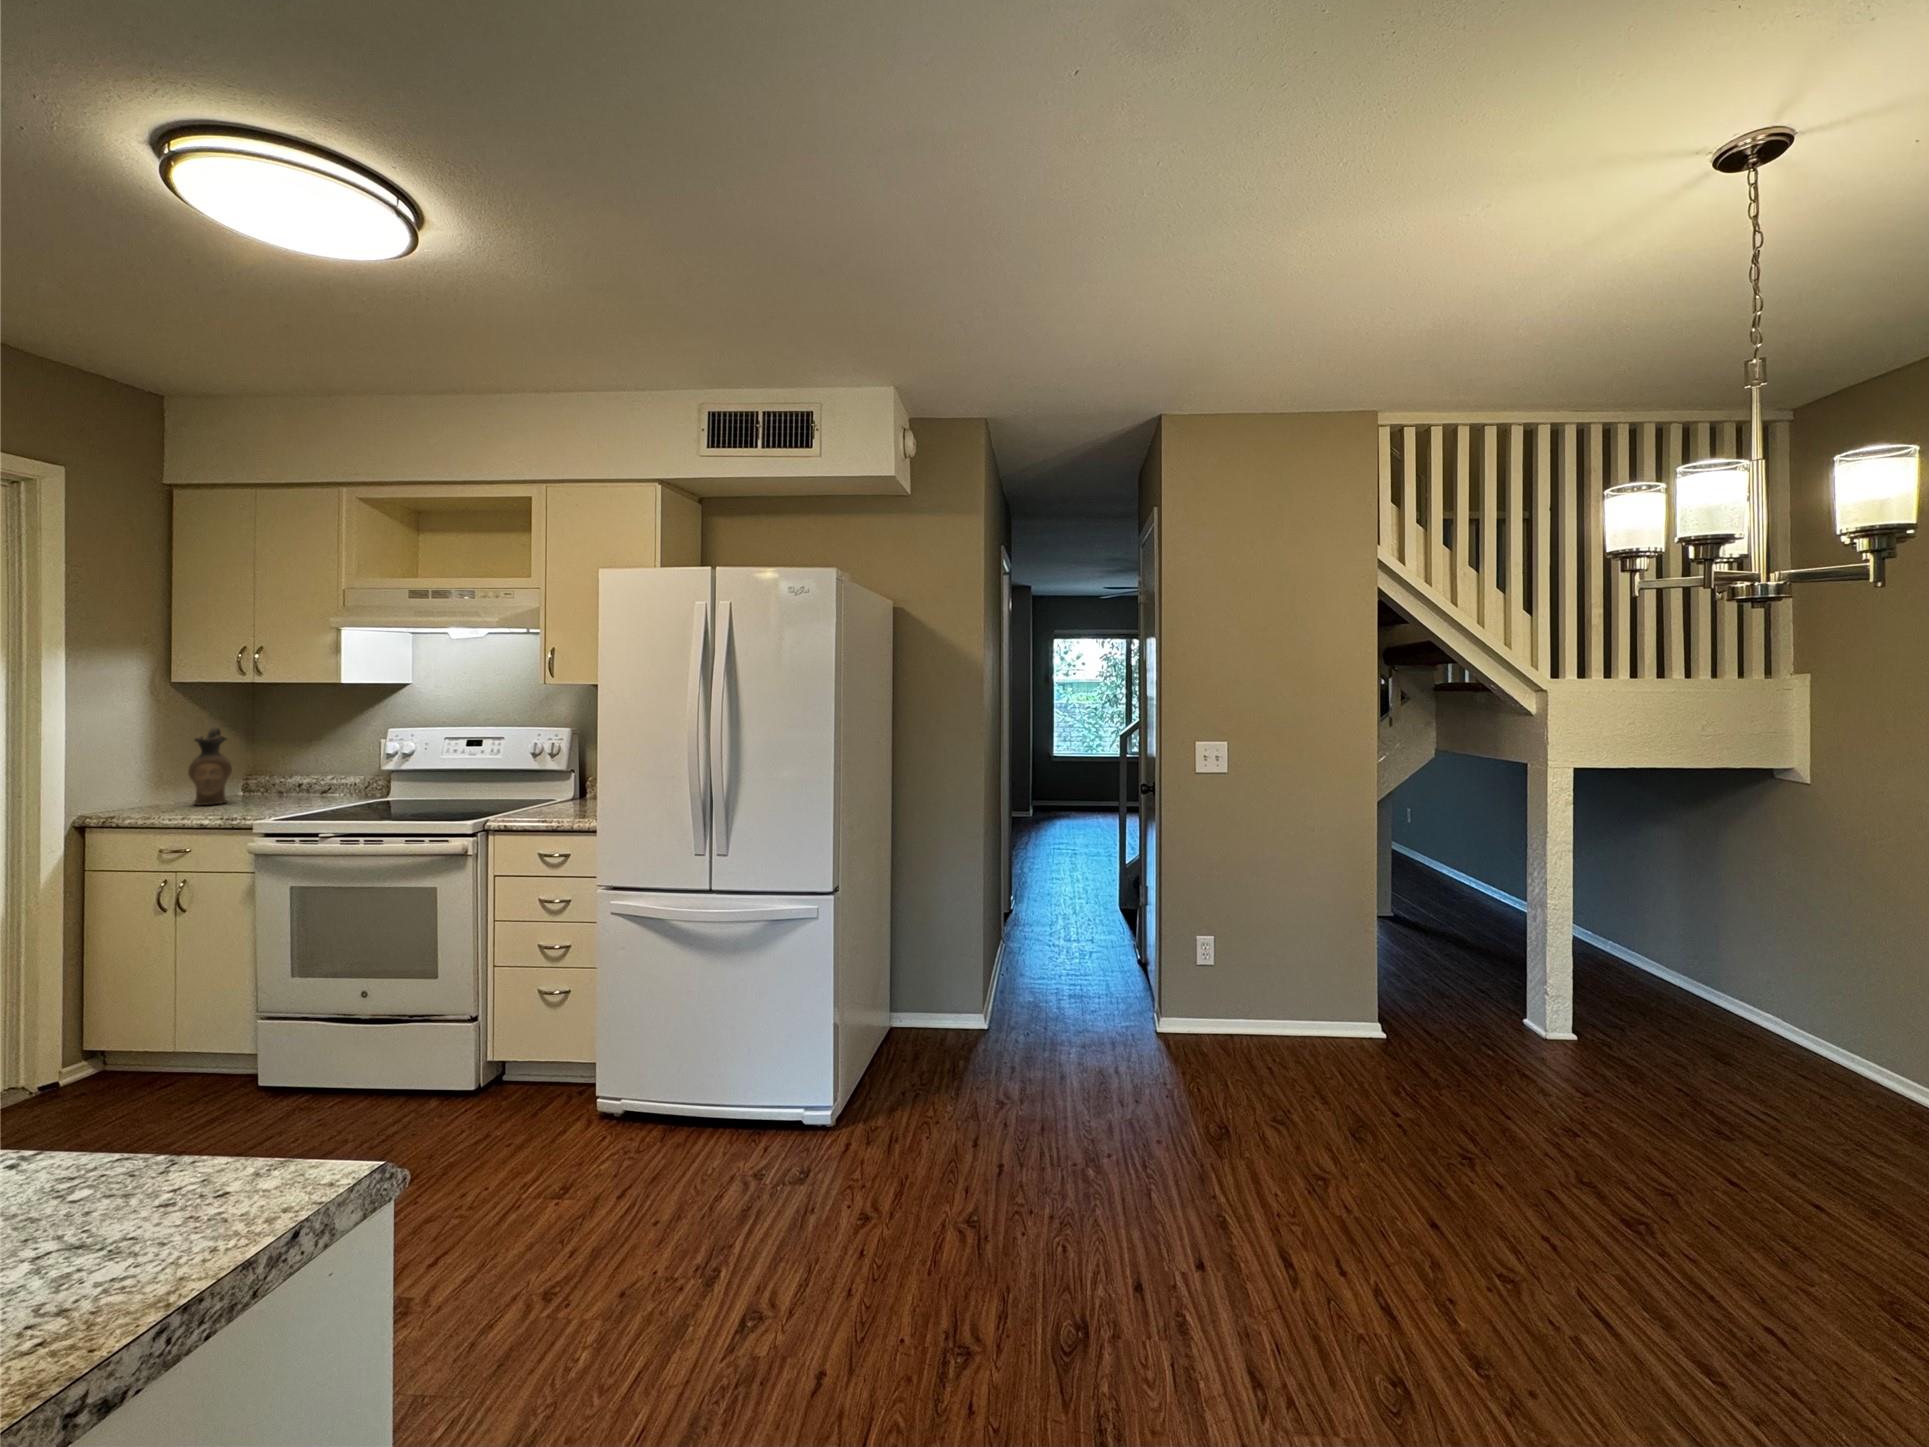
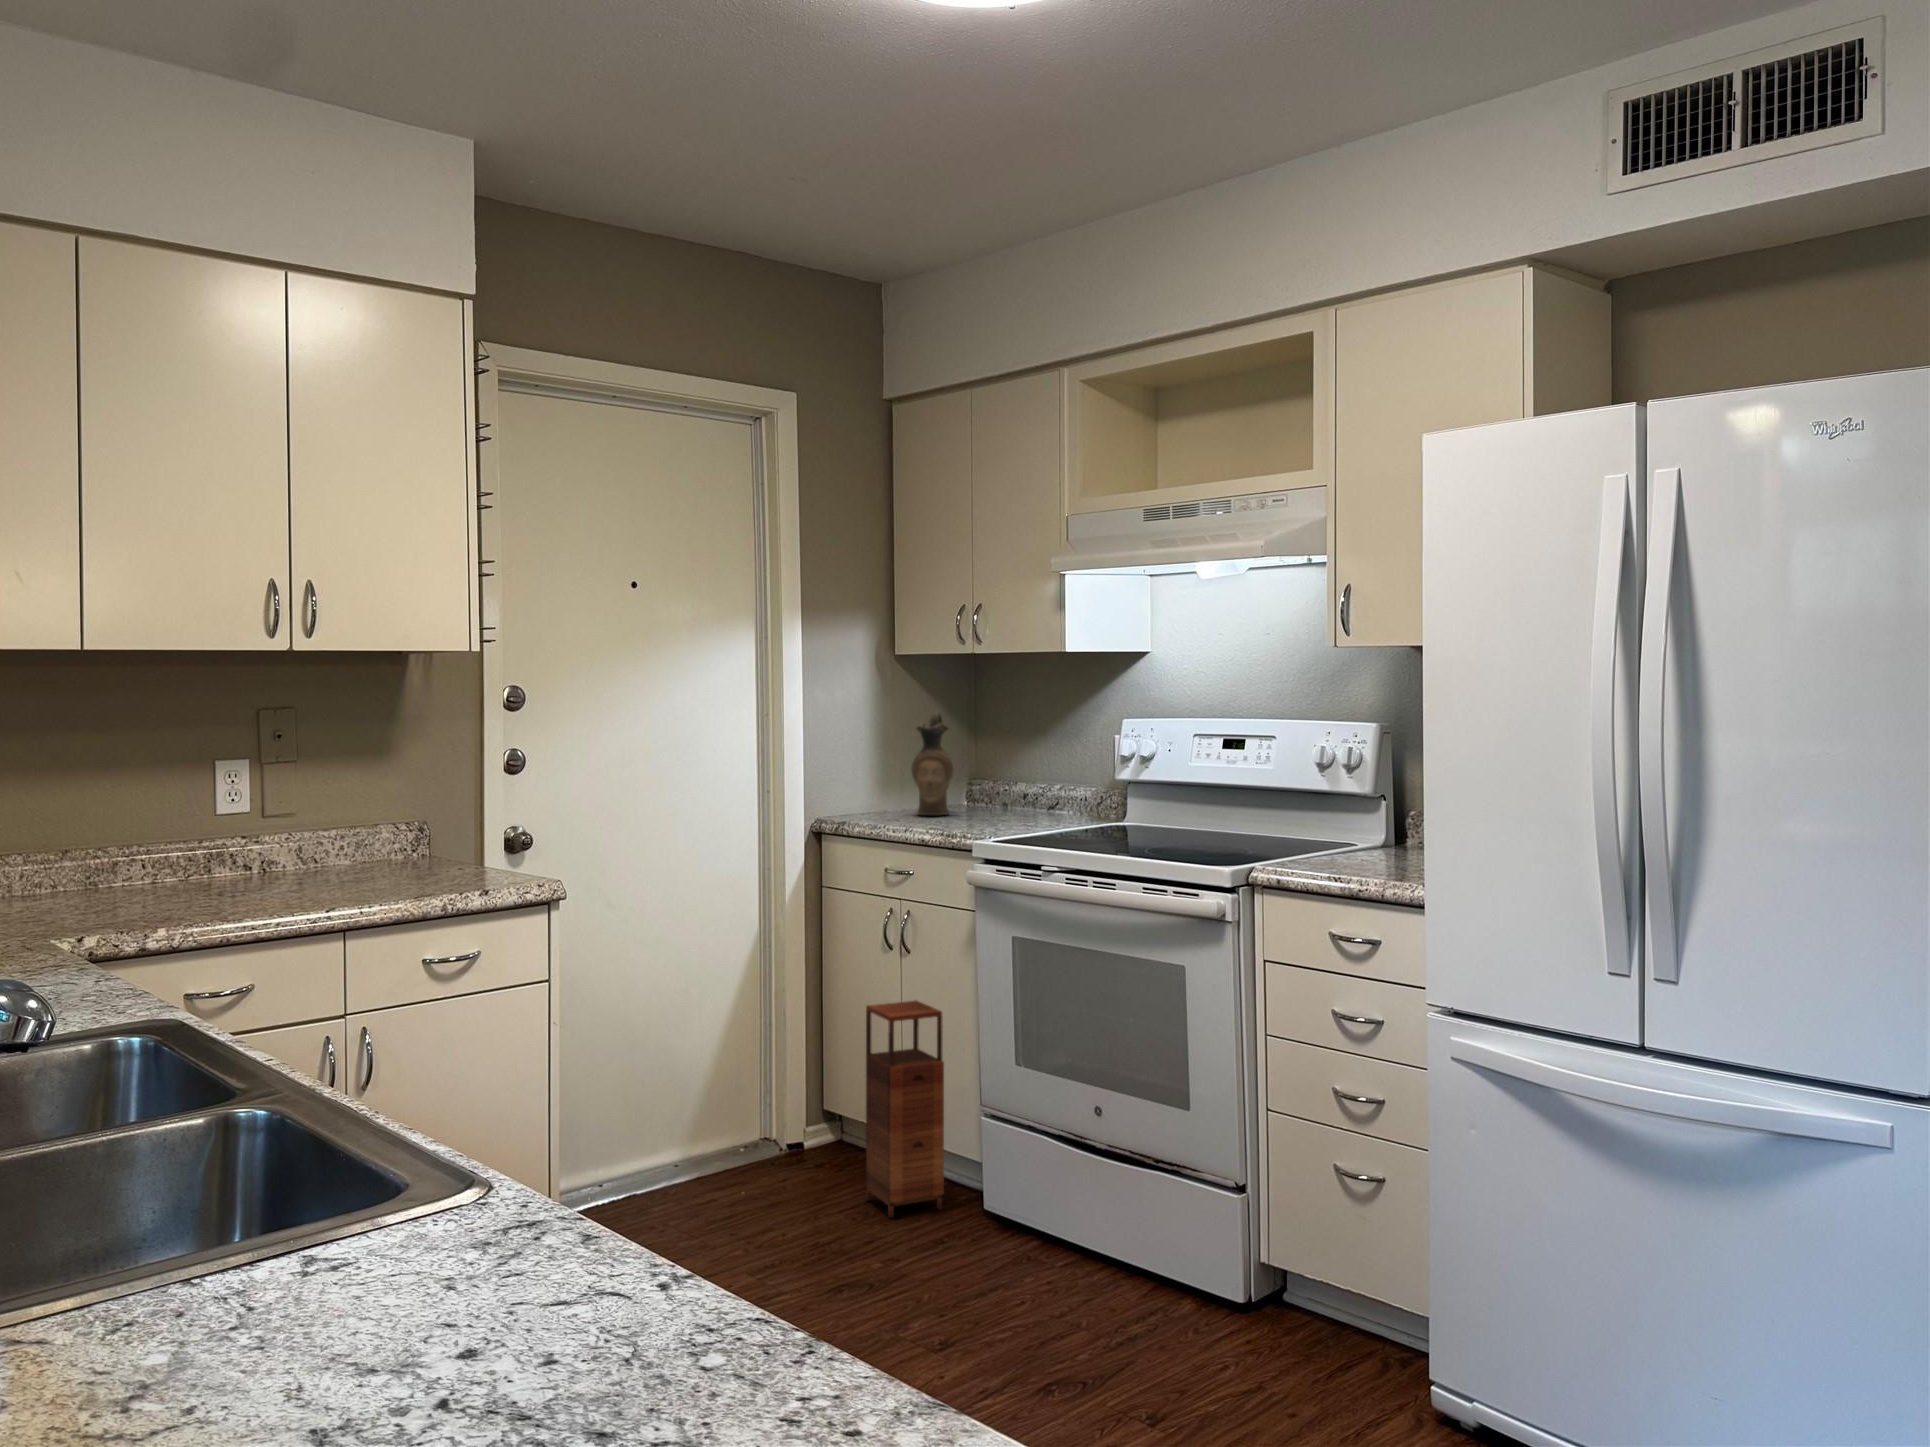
storage cabinet: none [134,946,221,1119] -> present [866,1001,944,1218]

